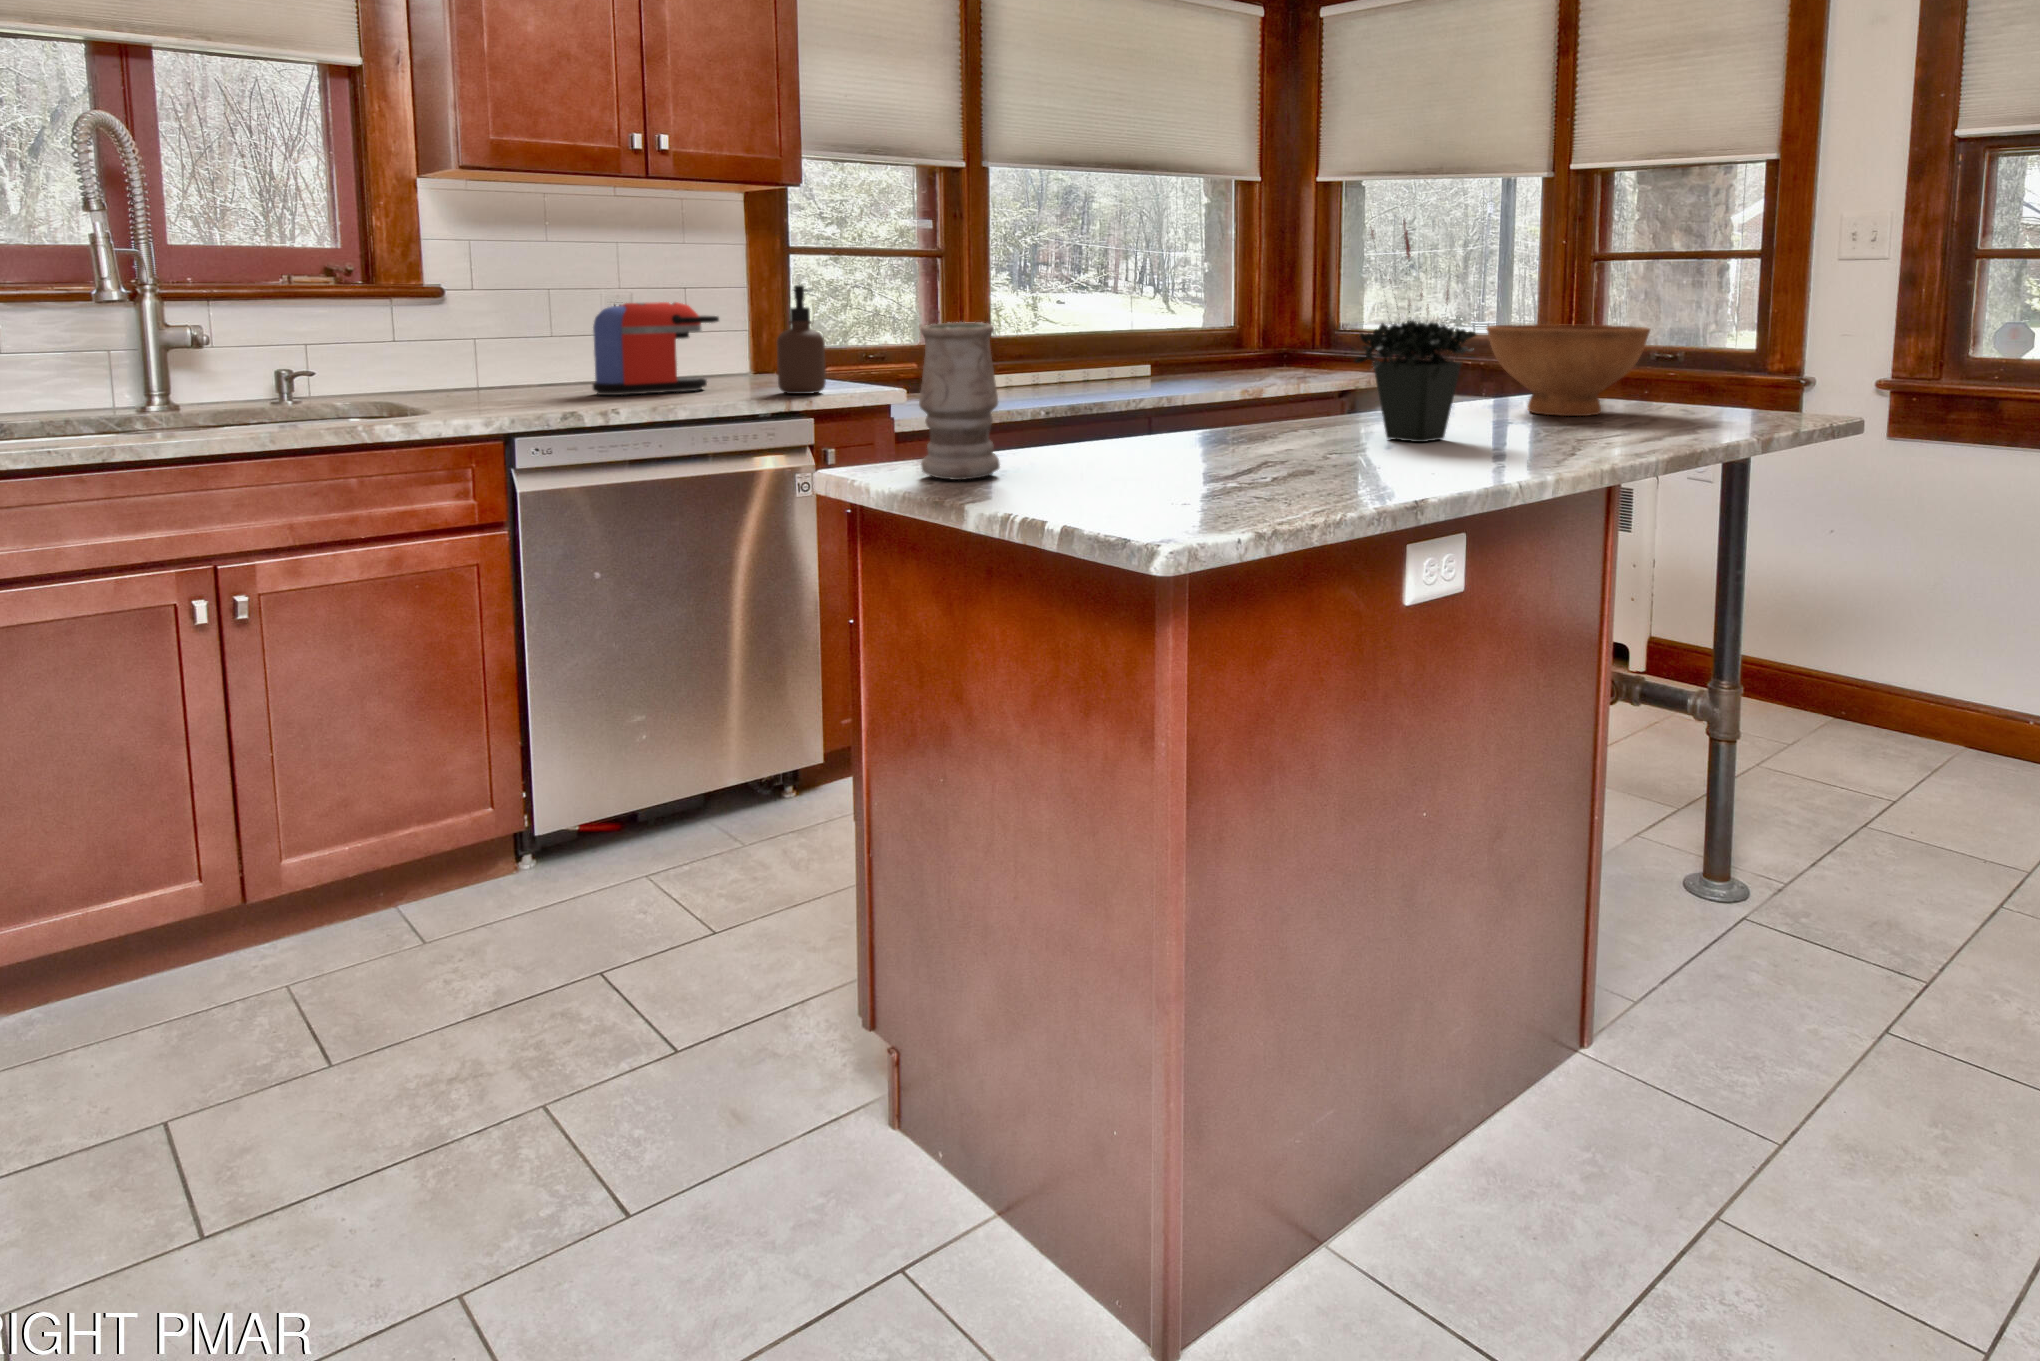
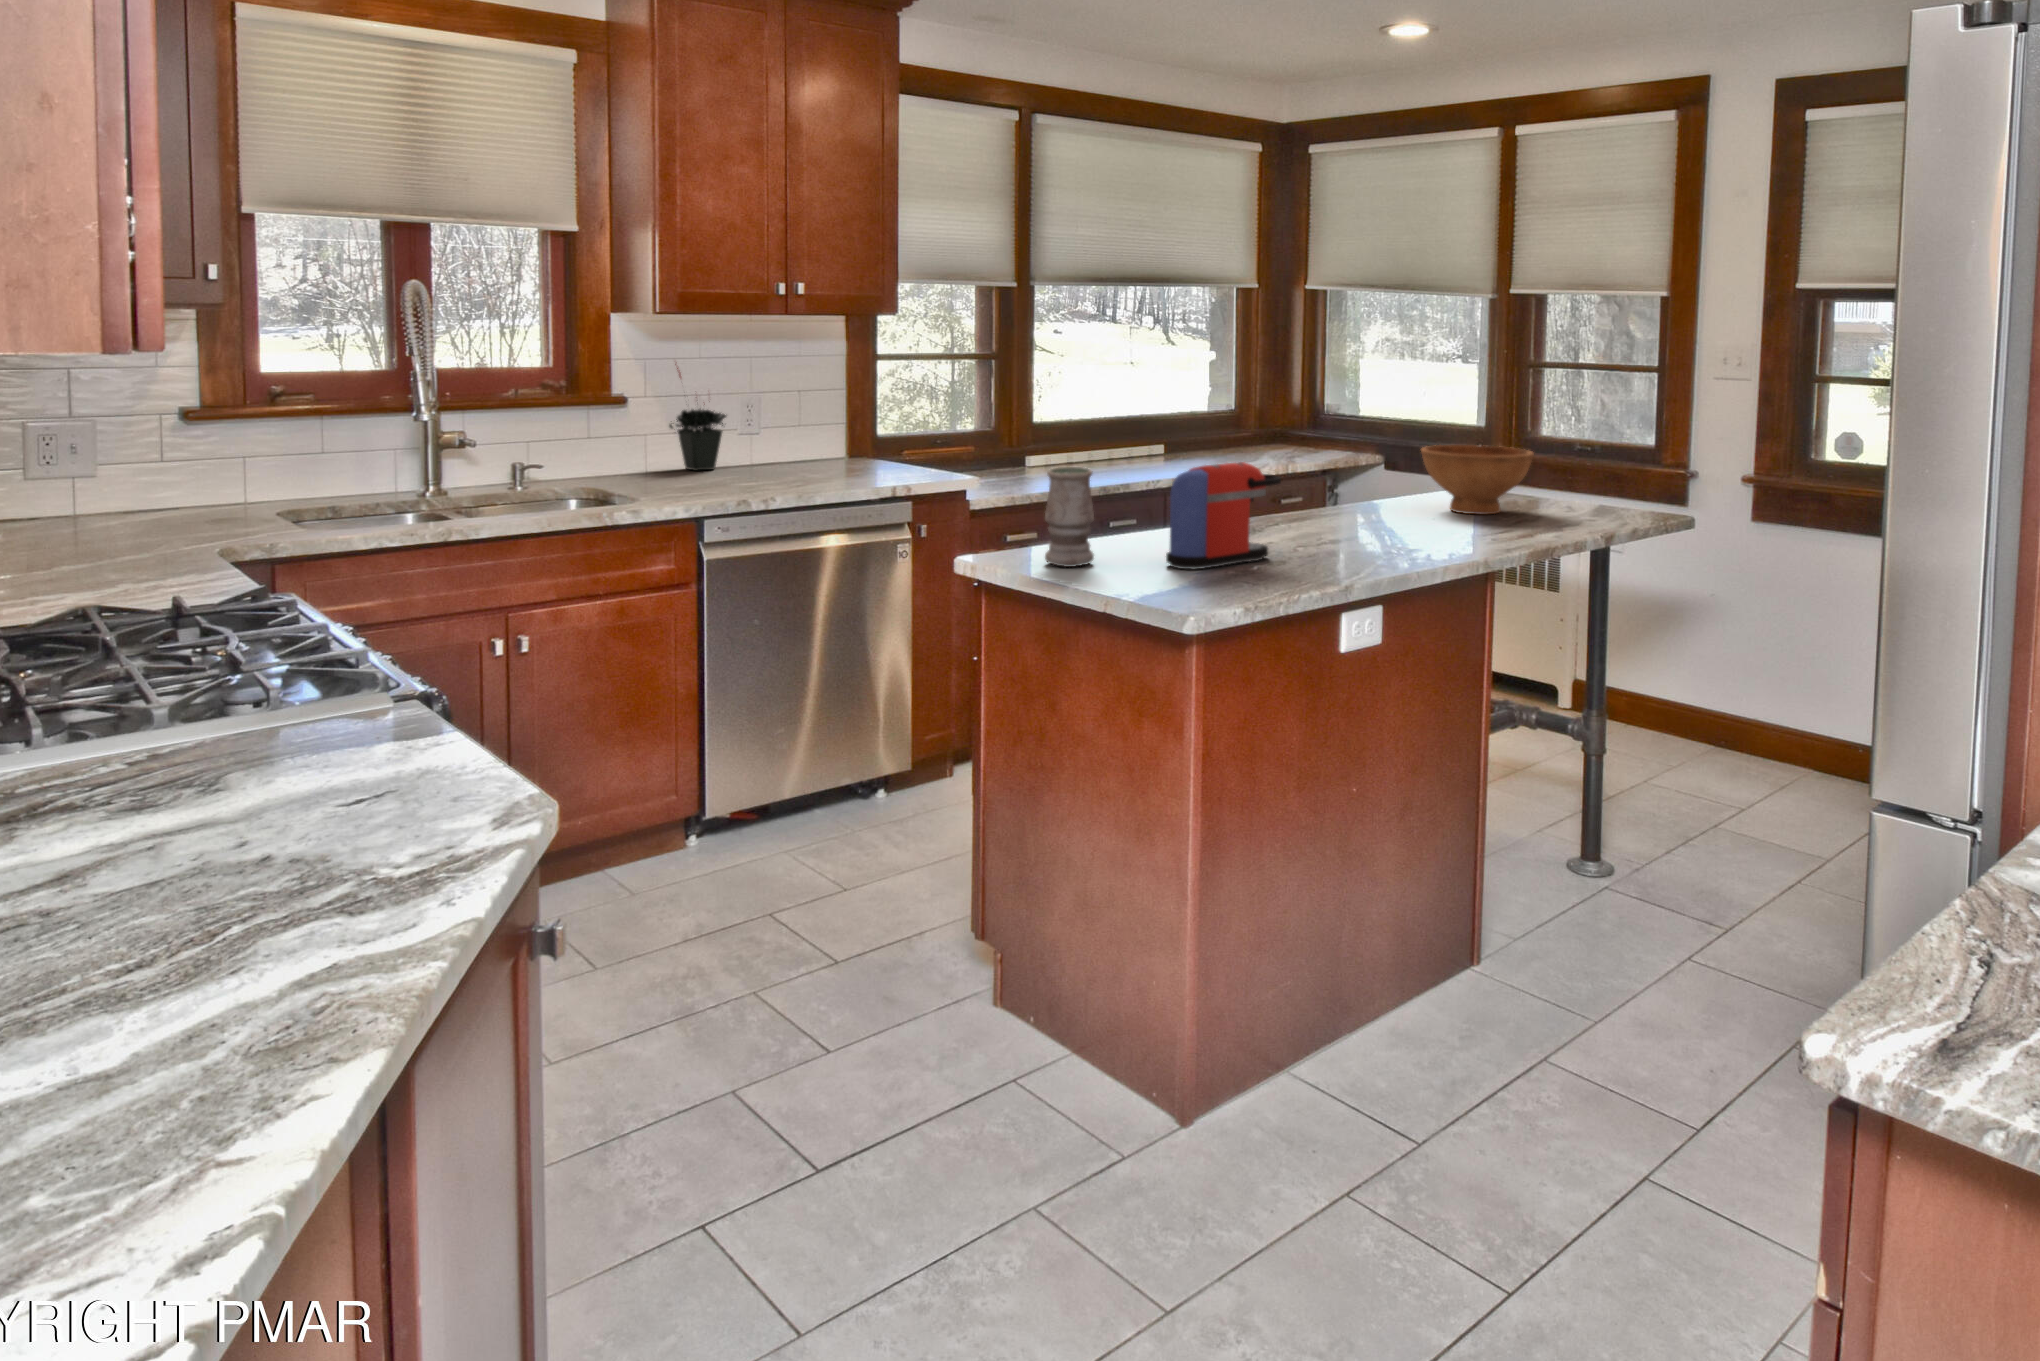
potted plant: present [1354,220,1476,442] -> present [669,364,726,471]
soap dispenser: present [777,285,826,394] -> none [889,400,925,484]
coffee maker: present [593,302,719,395] -> present [1166,462,1281,569]

